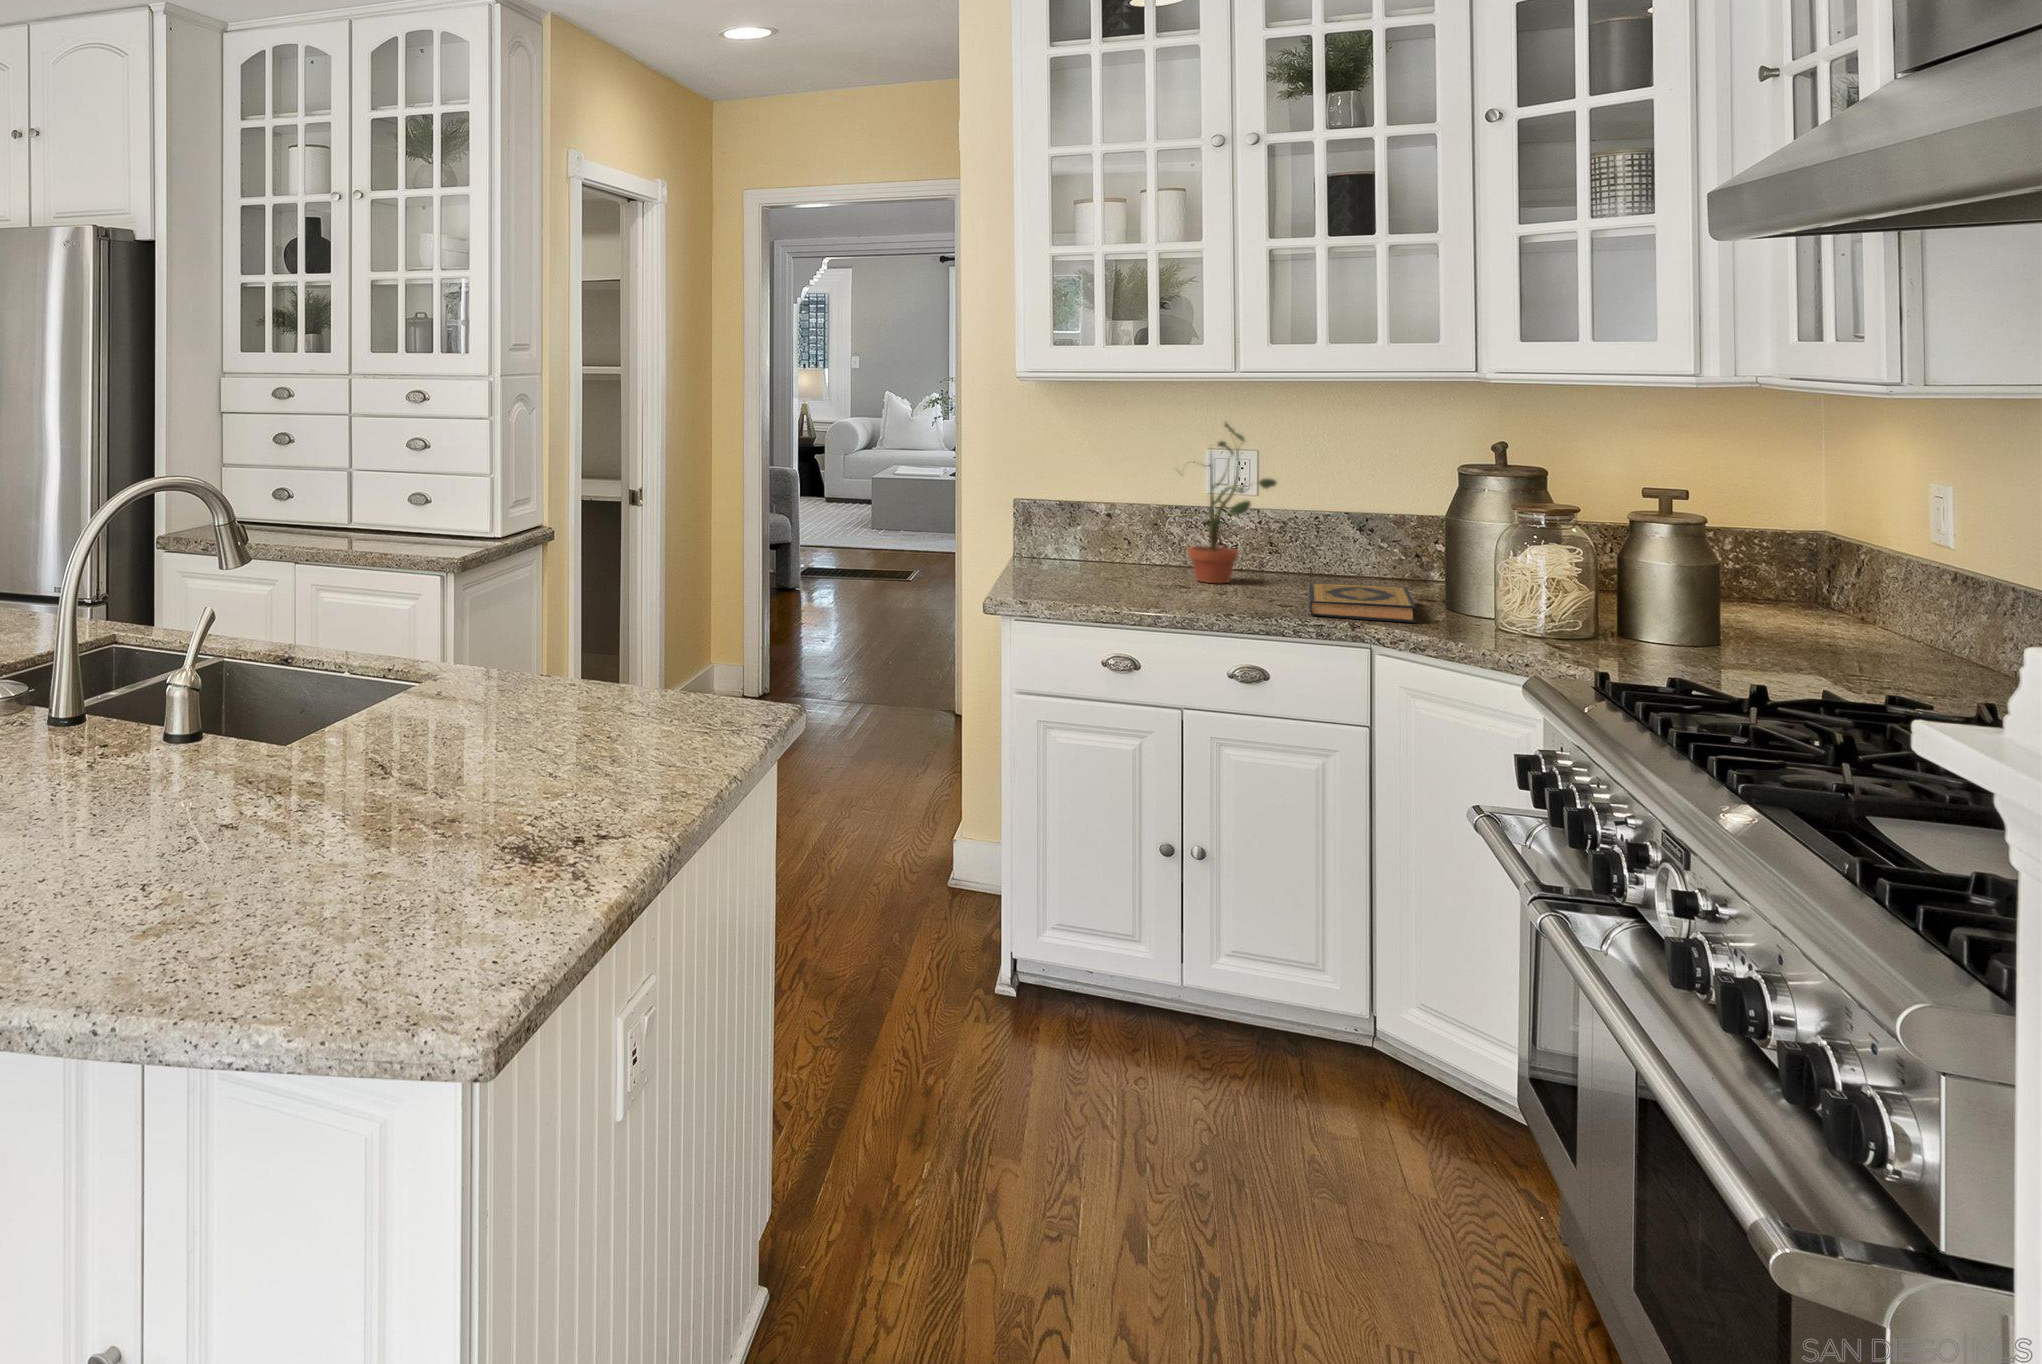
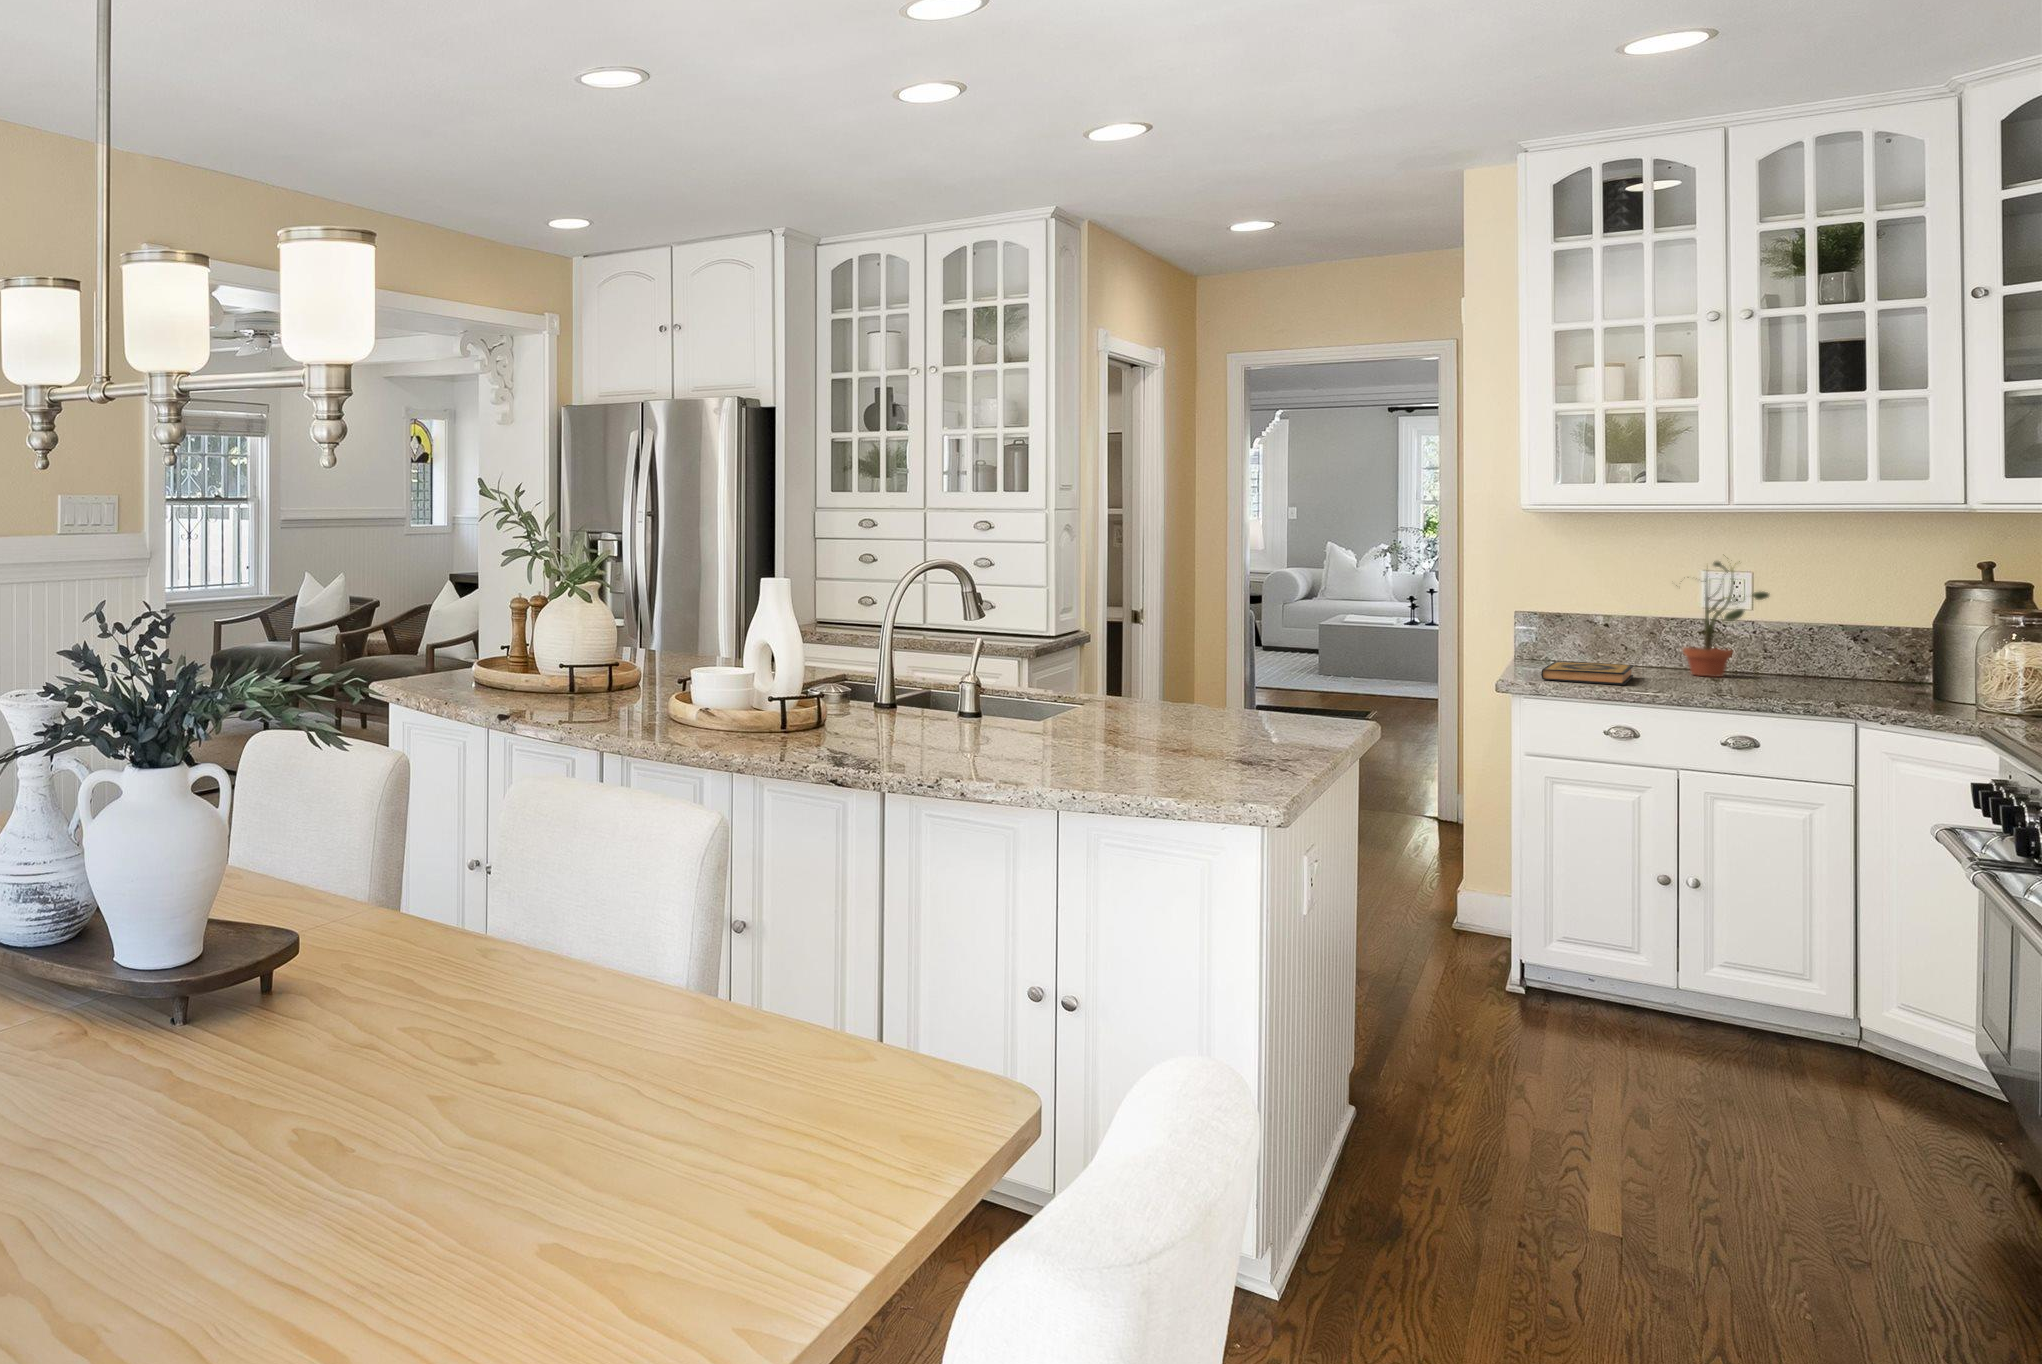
hardback book: present [1309,583,1415,623] -> present [1541,662,1633,685]

